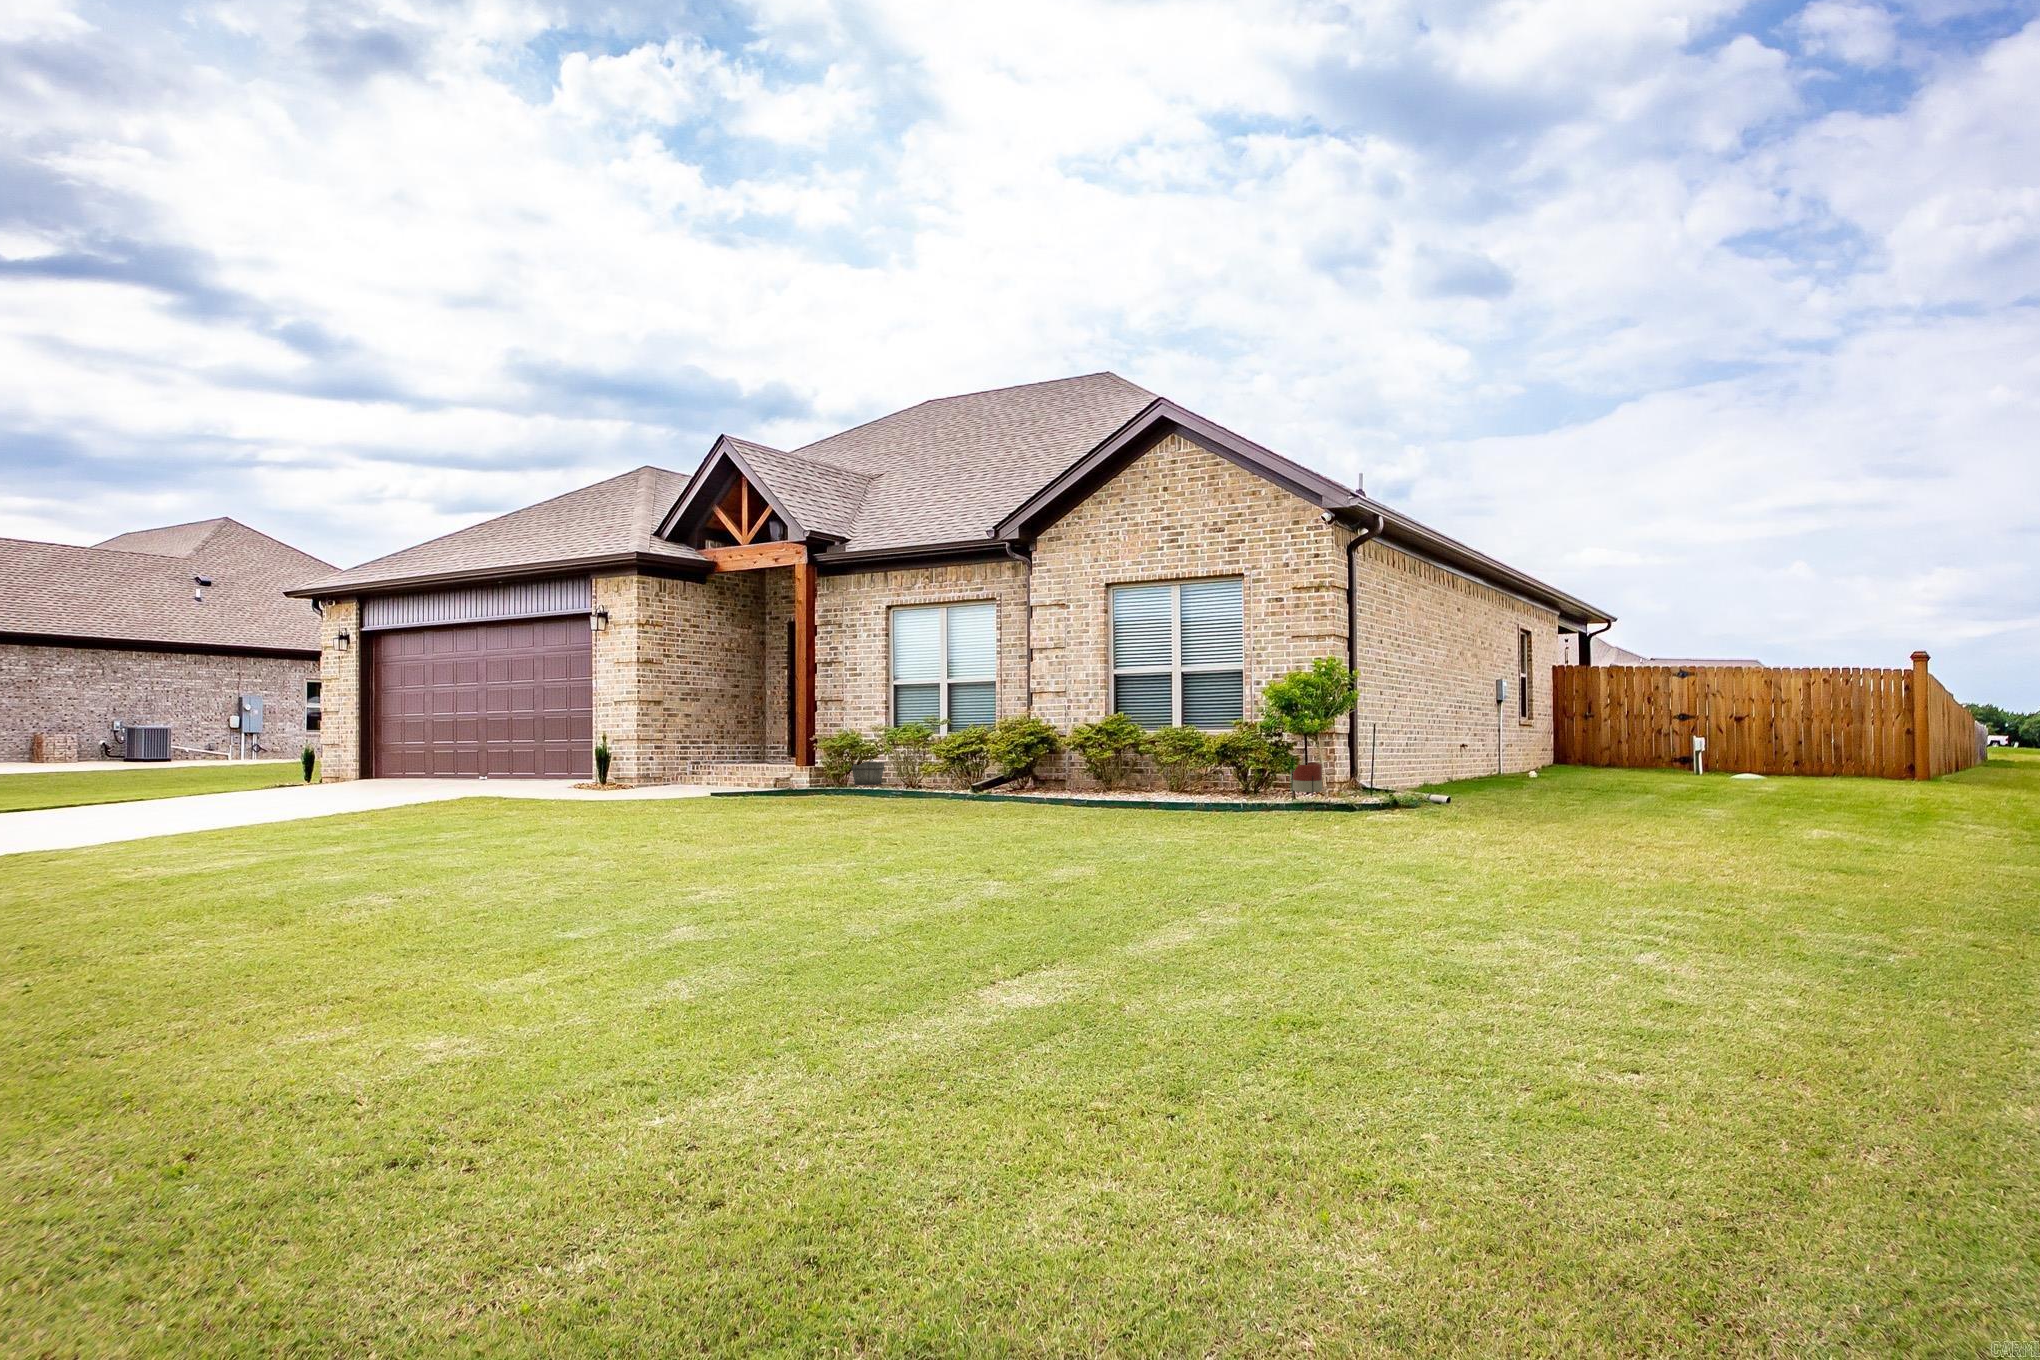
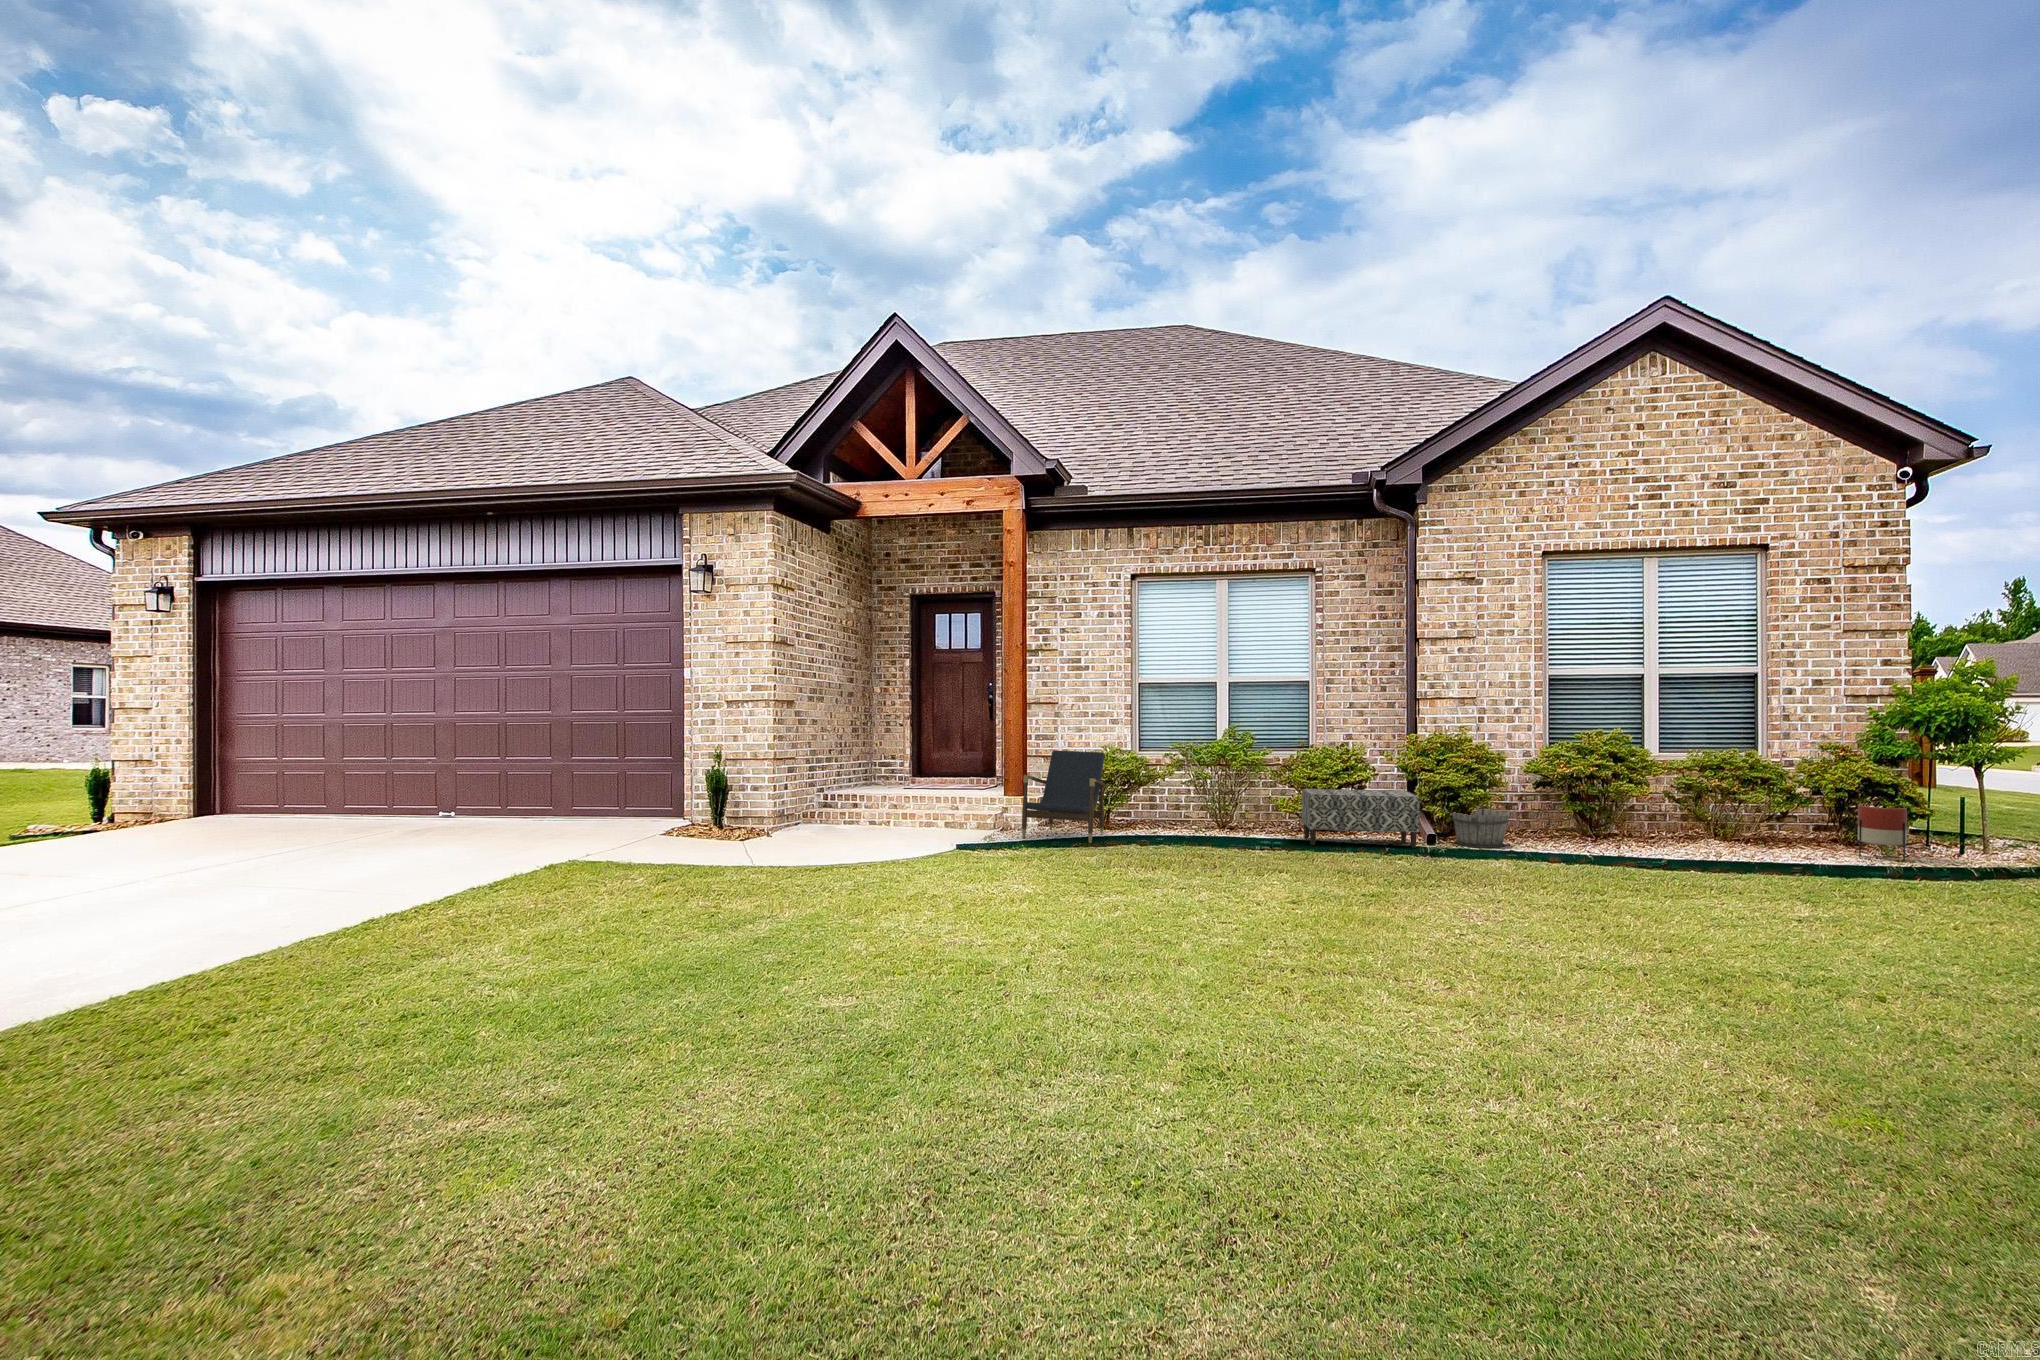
lounge chair: none [763,731,830,790] -> present [1022,750,1105,843]
bench: none [933,755,1014,795] -> present [1302,789,1420,848]
wooden bucket: present [851,757,885,785] -> present [1452,804,1509,848]

